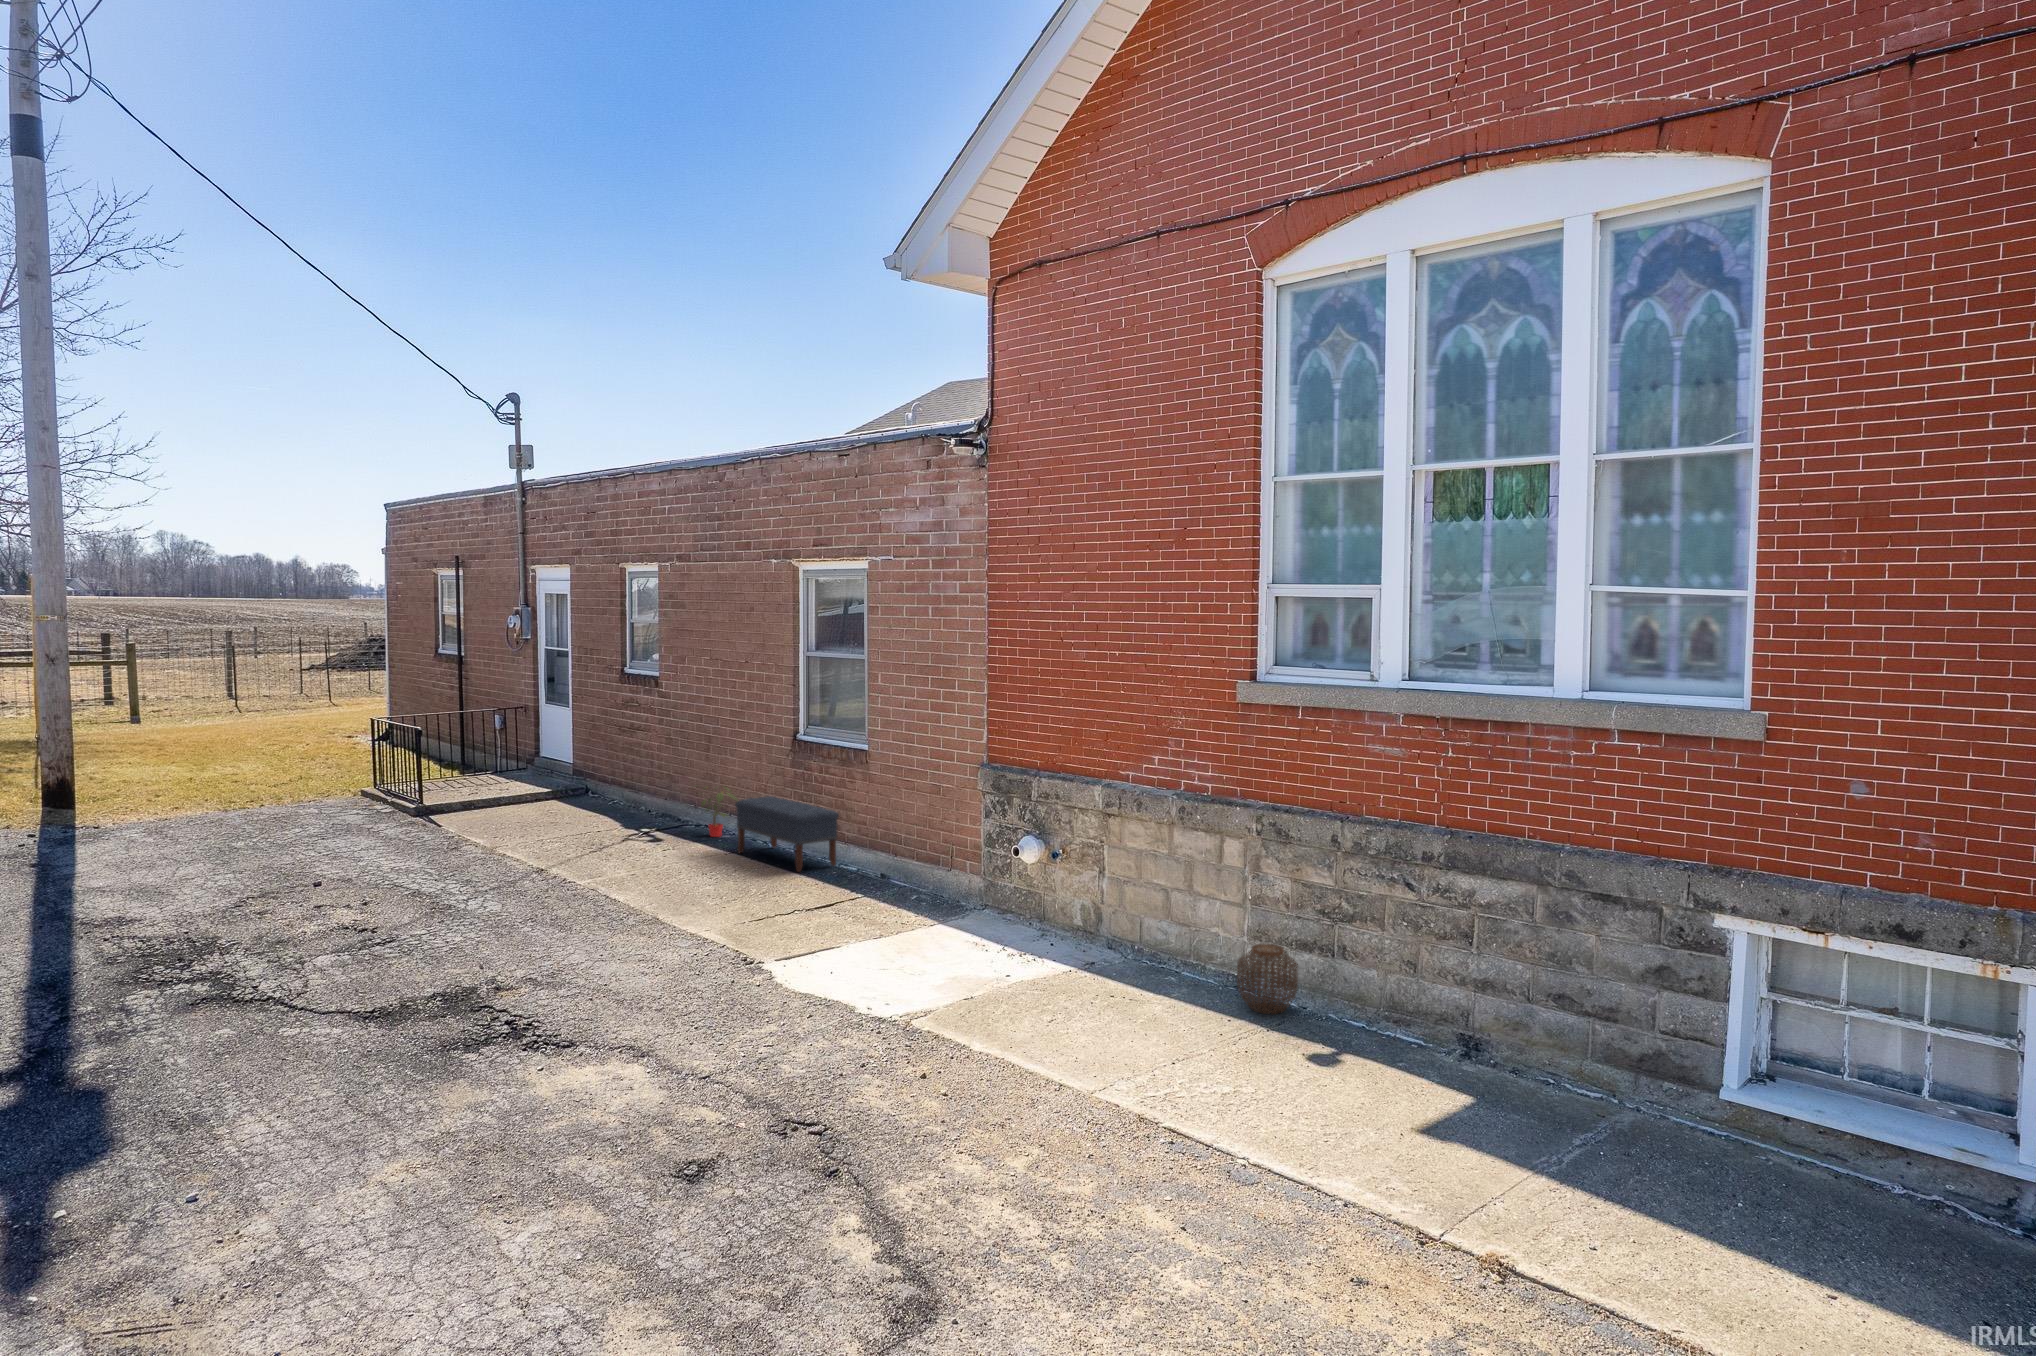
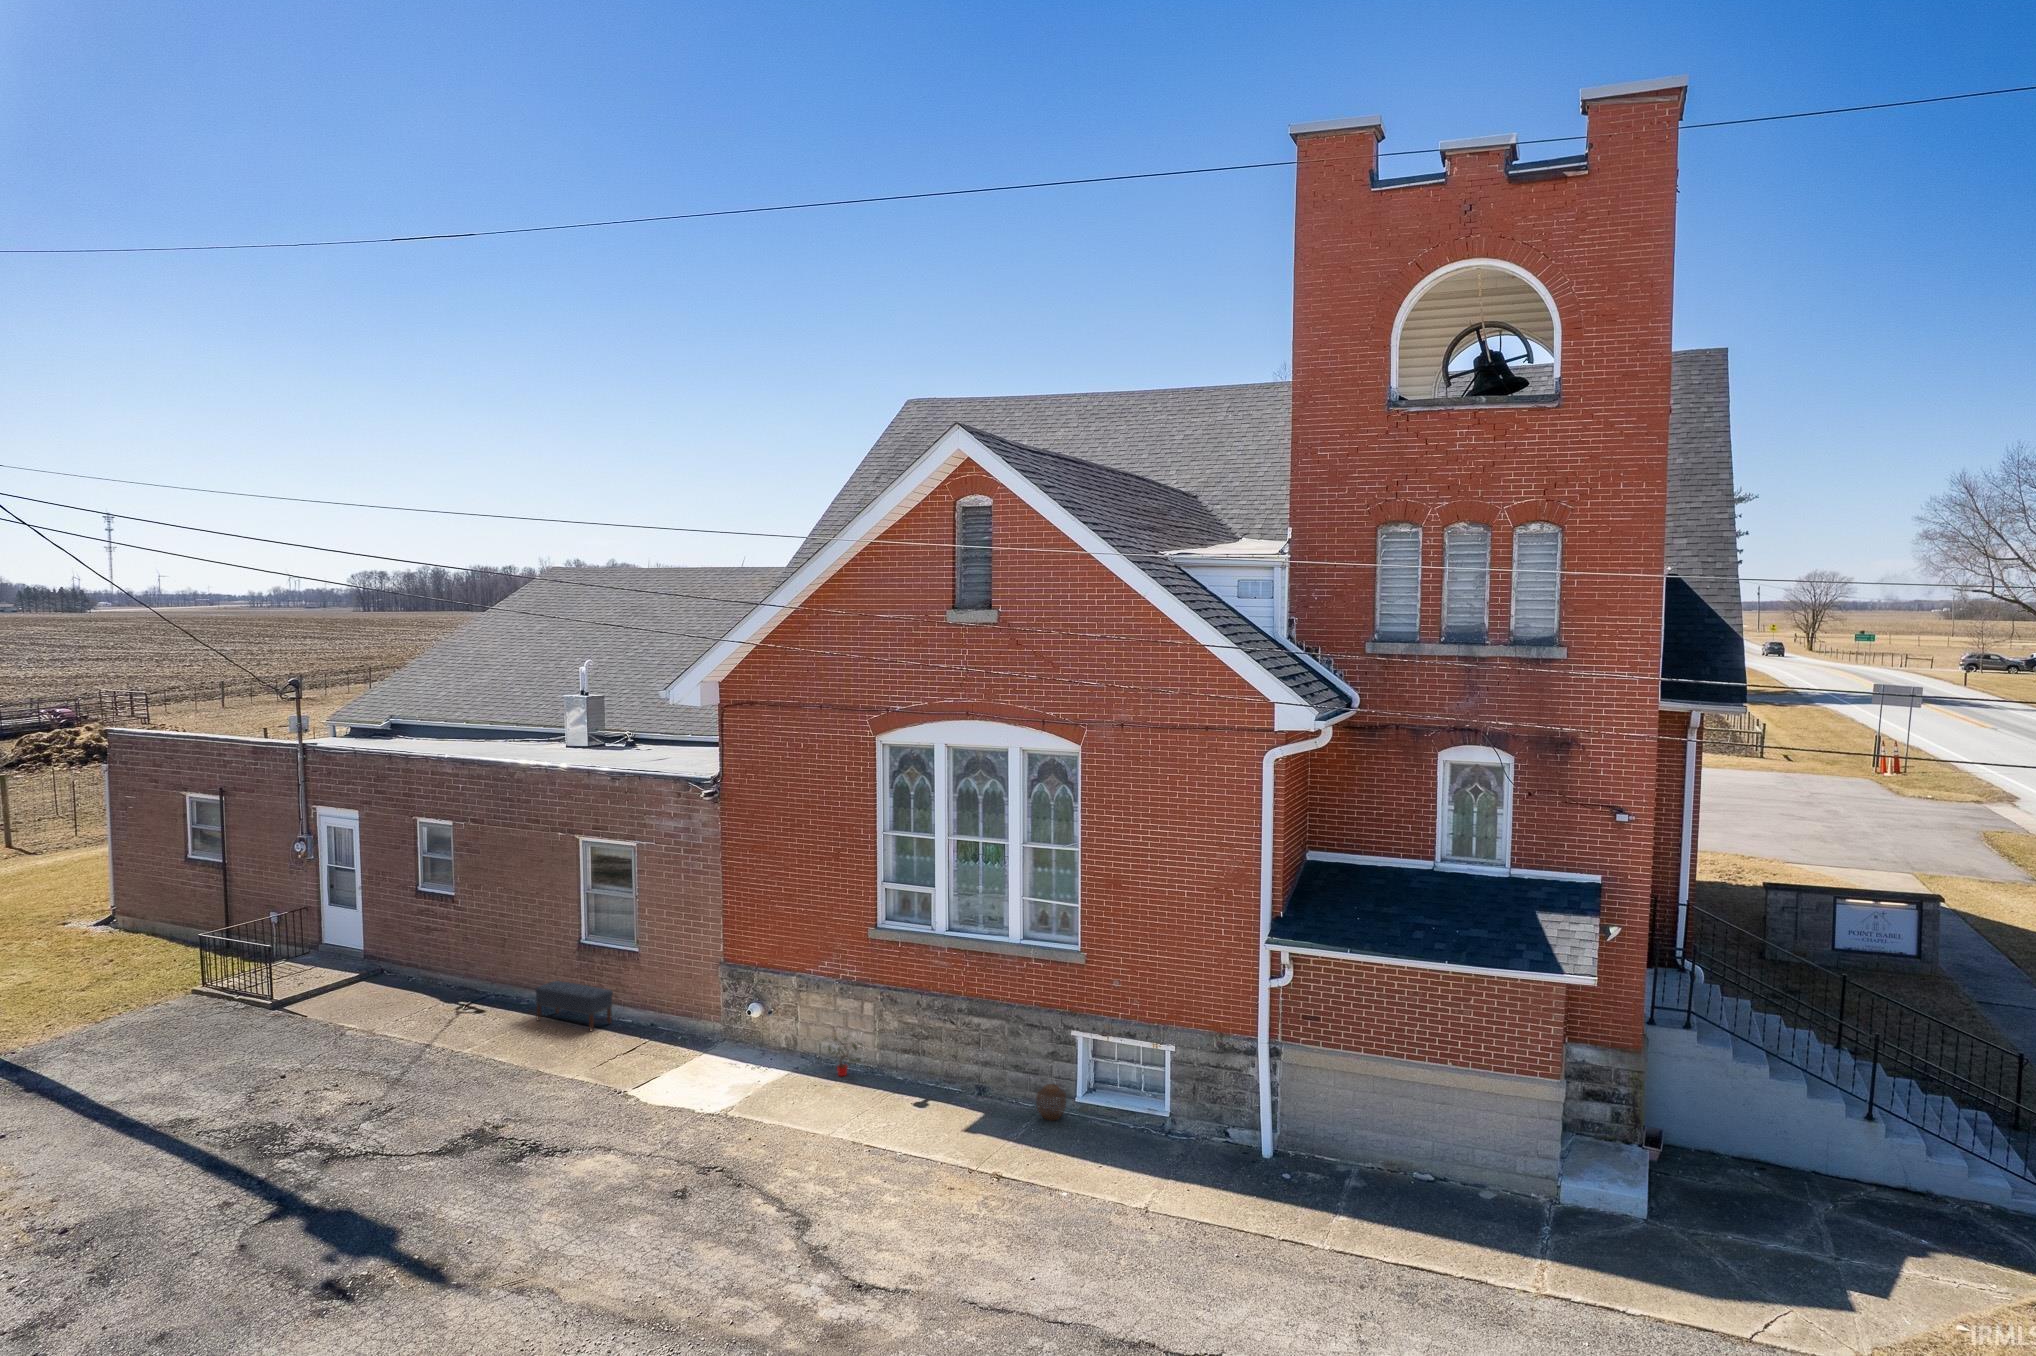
potted plant: present [695,786,738,837] -> present [826,1036,865,1076]
woven basket: present [1237,944,1298,1014] -> present [1036,1084,1066,1120]

